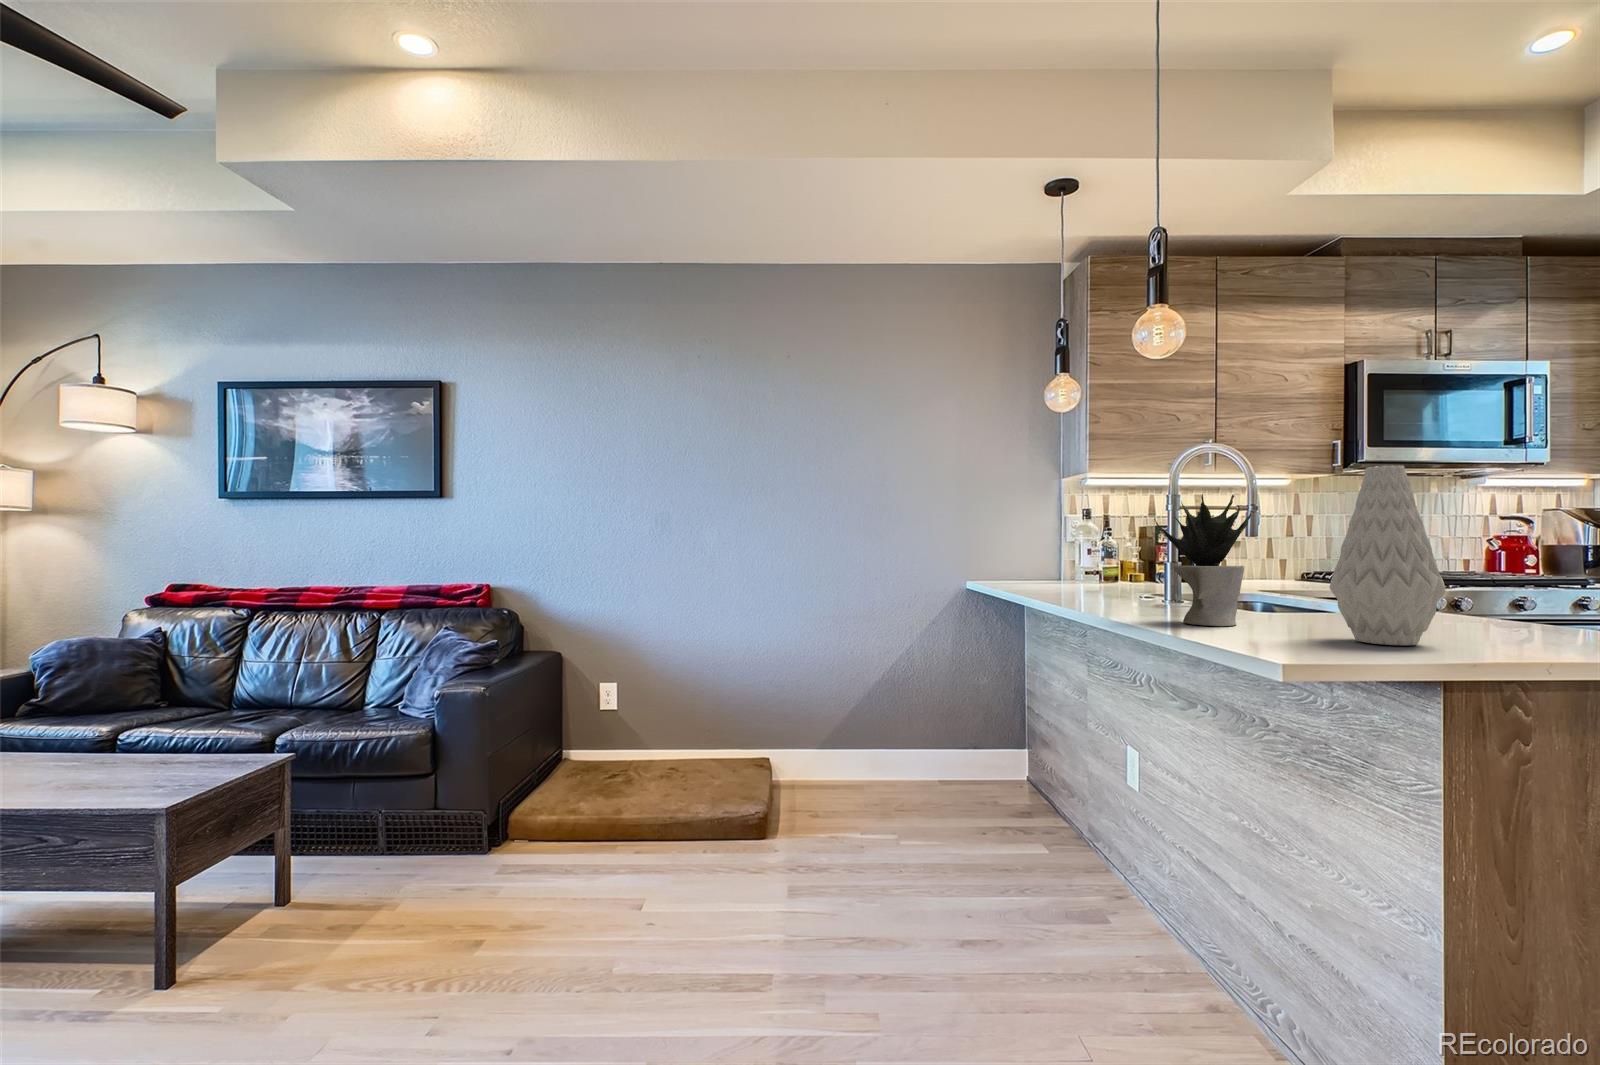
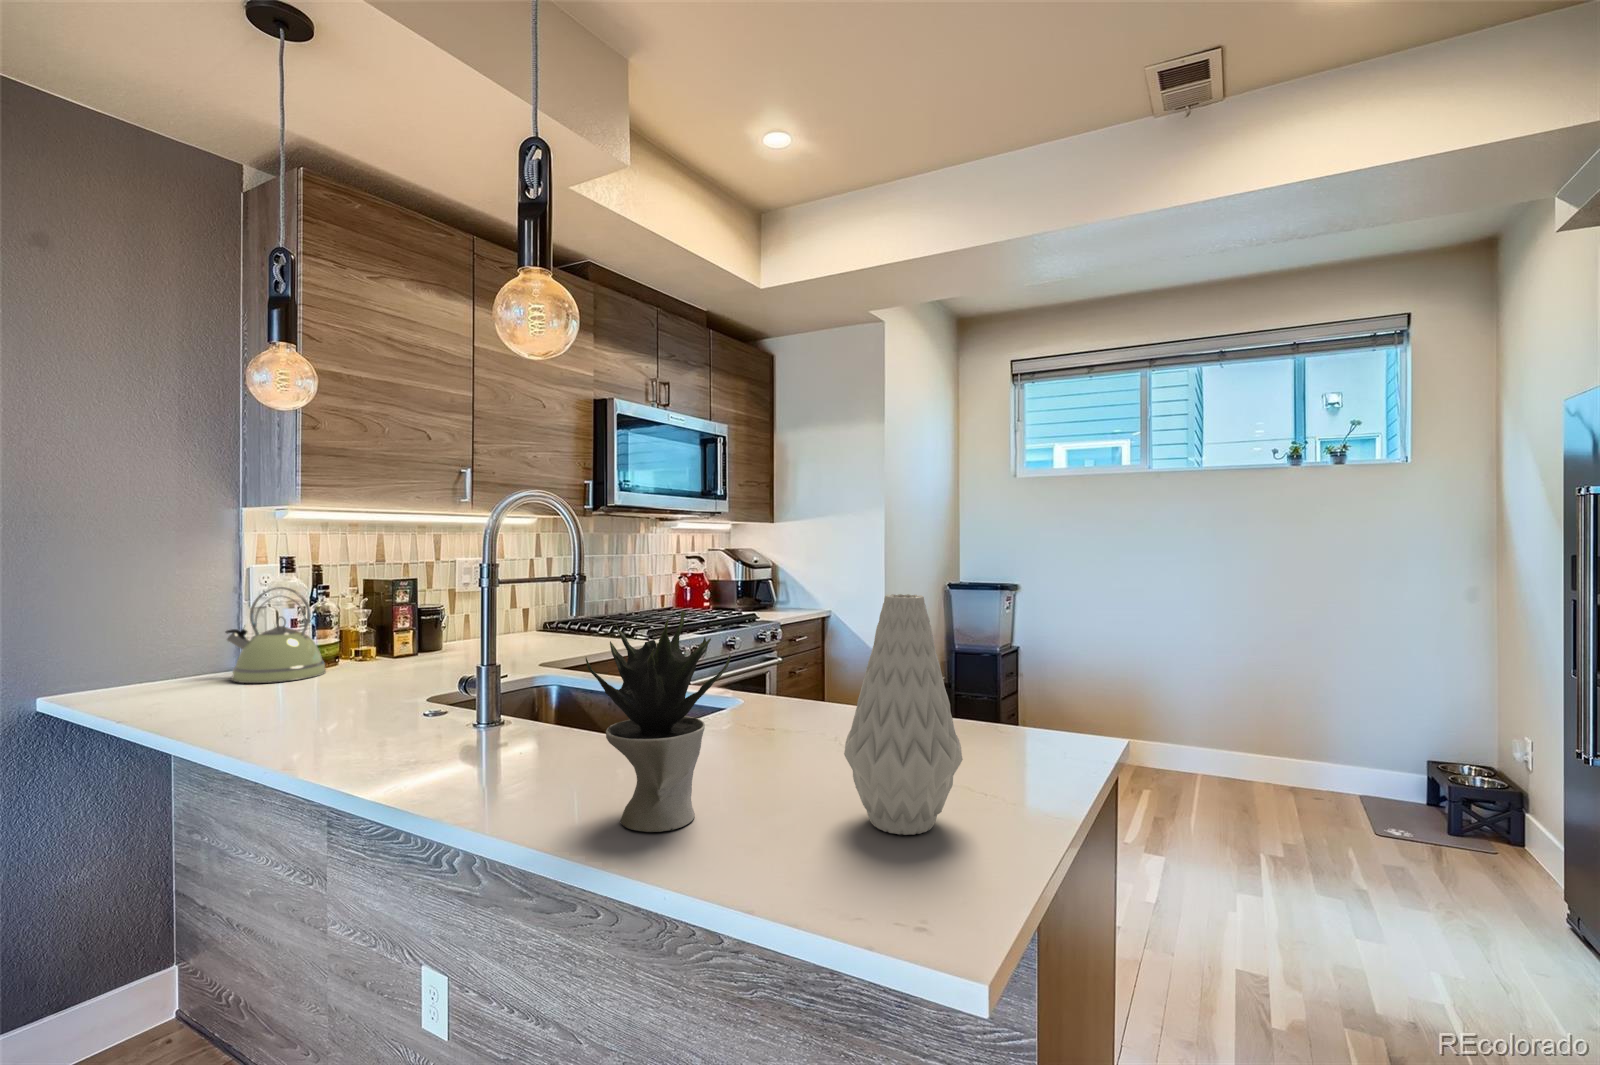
kettle: none [1054,527,1108,583] -> present [226,587,326,683]

